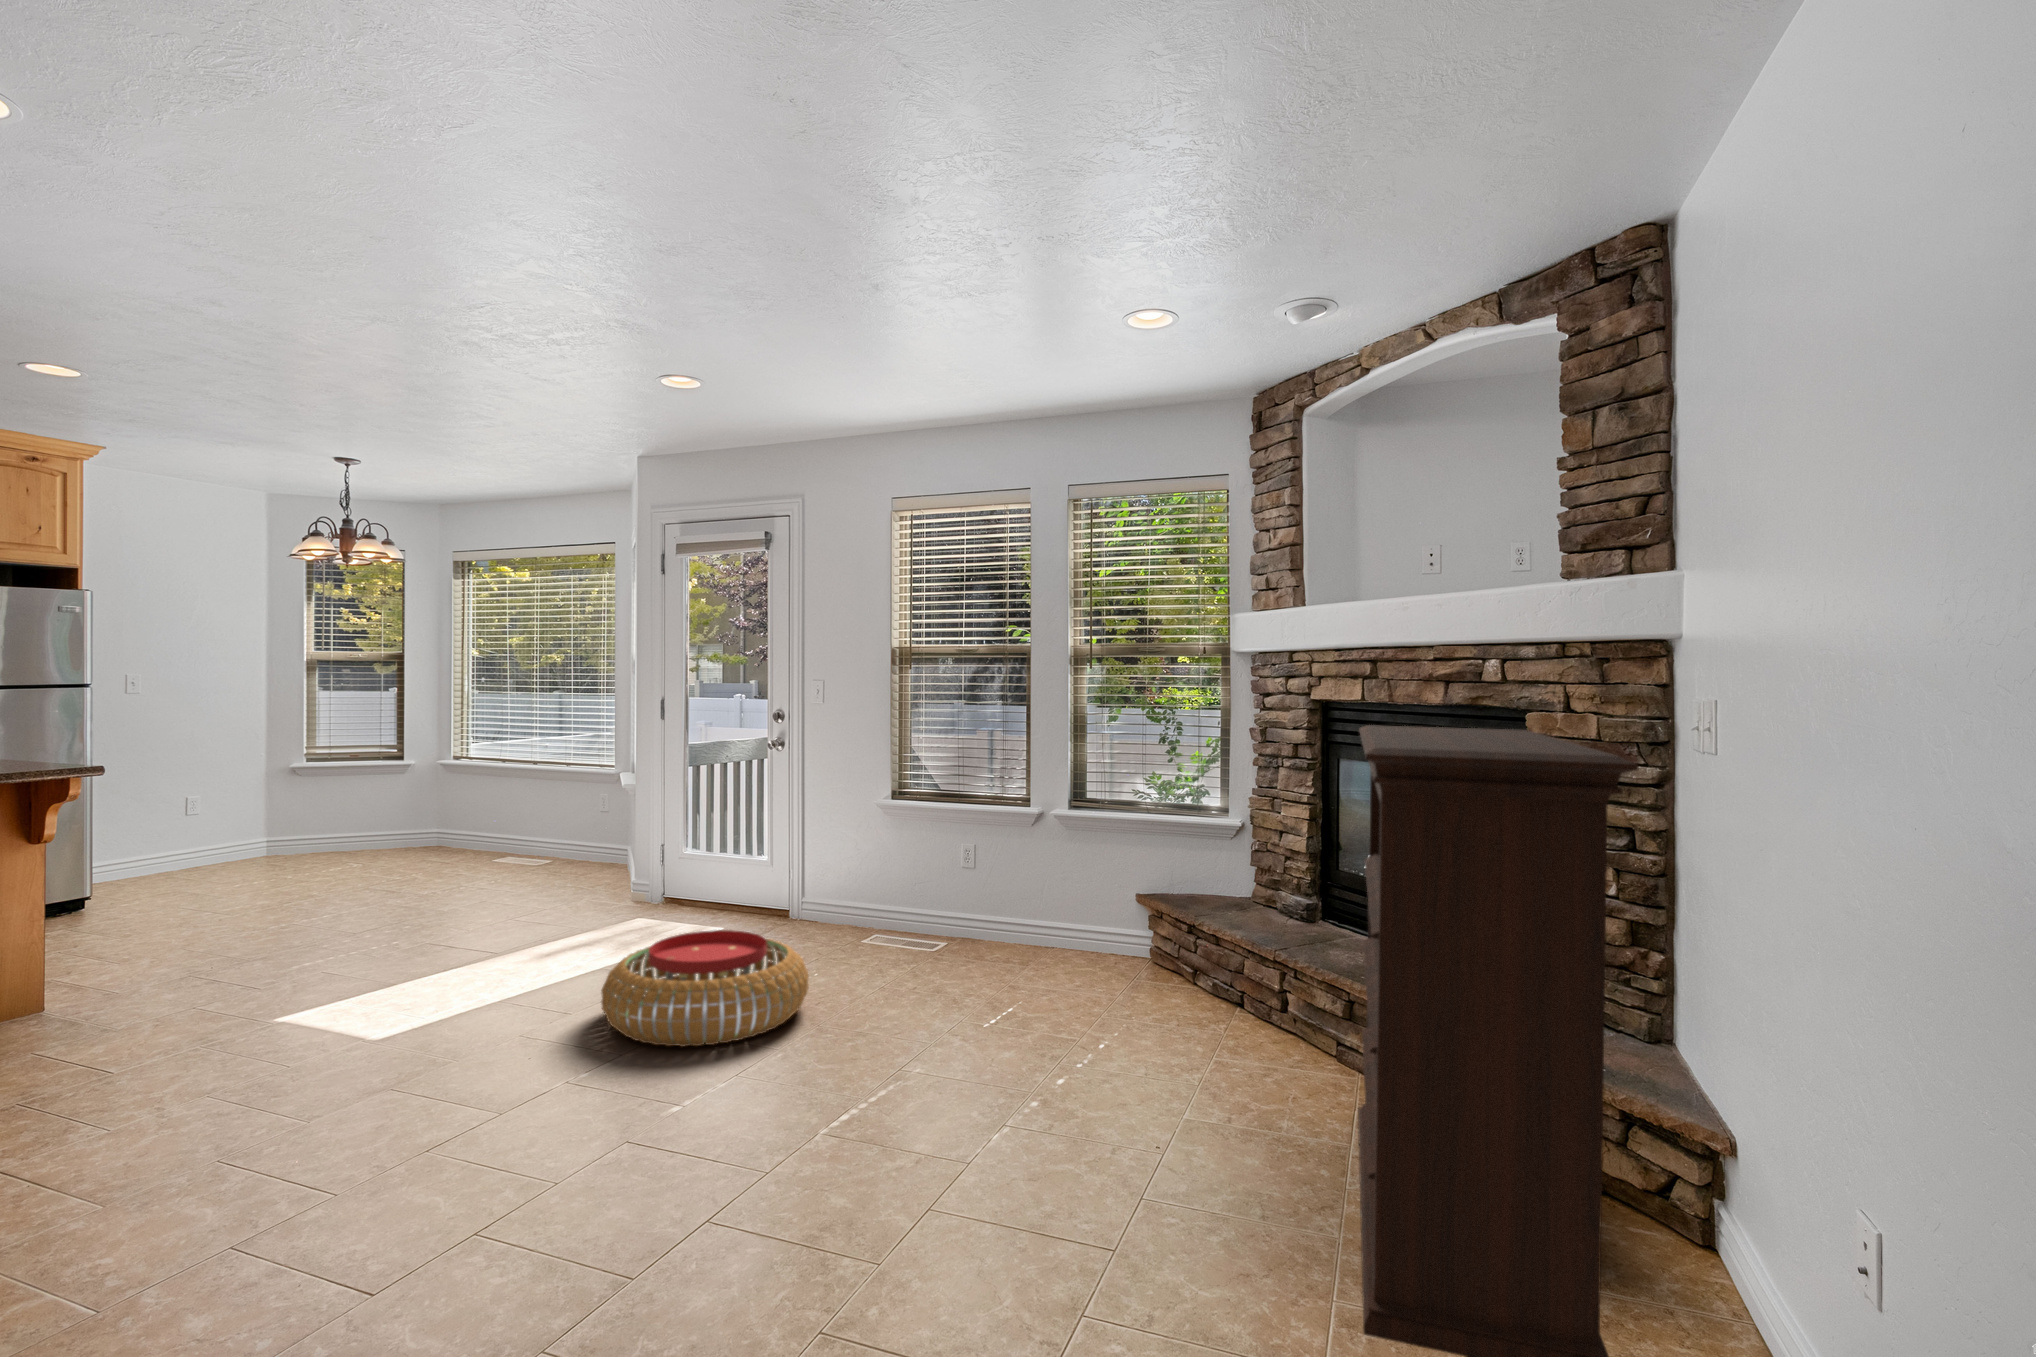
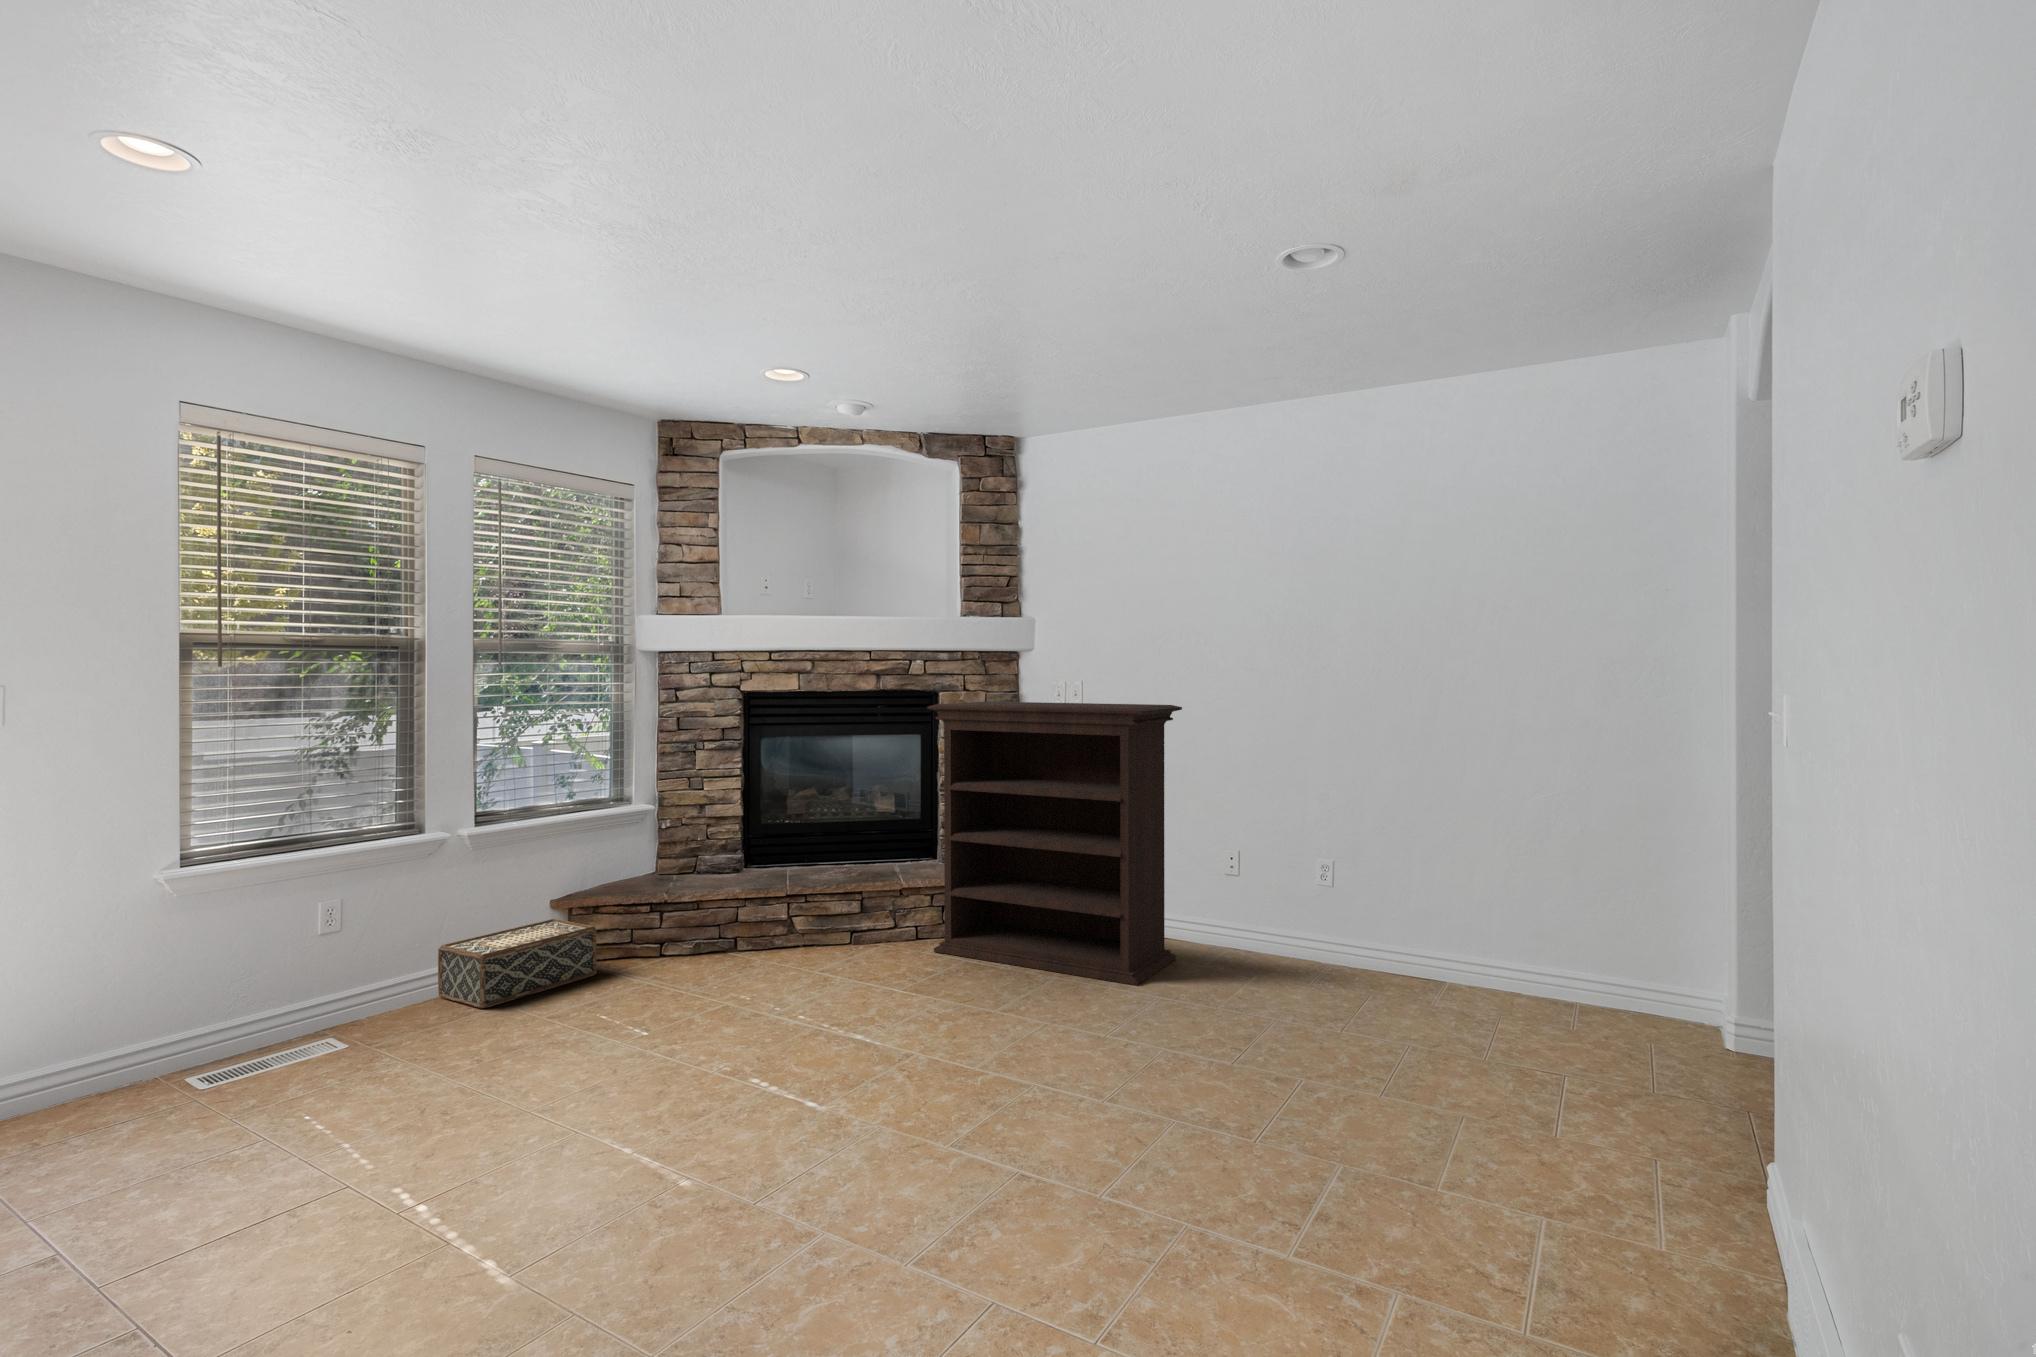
woven basket: none [1000,901,1127,973] -> present [438,919,597,1008]
pouf: present [601,930,809,1047] -> none [276,1031,588,1214]

